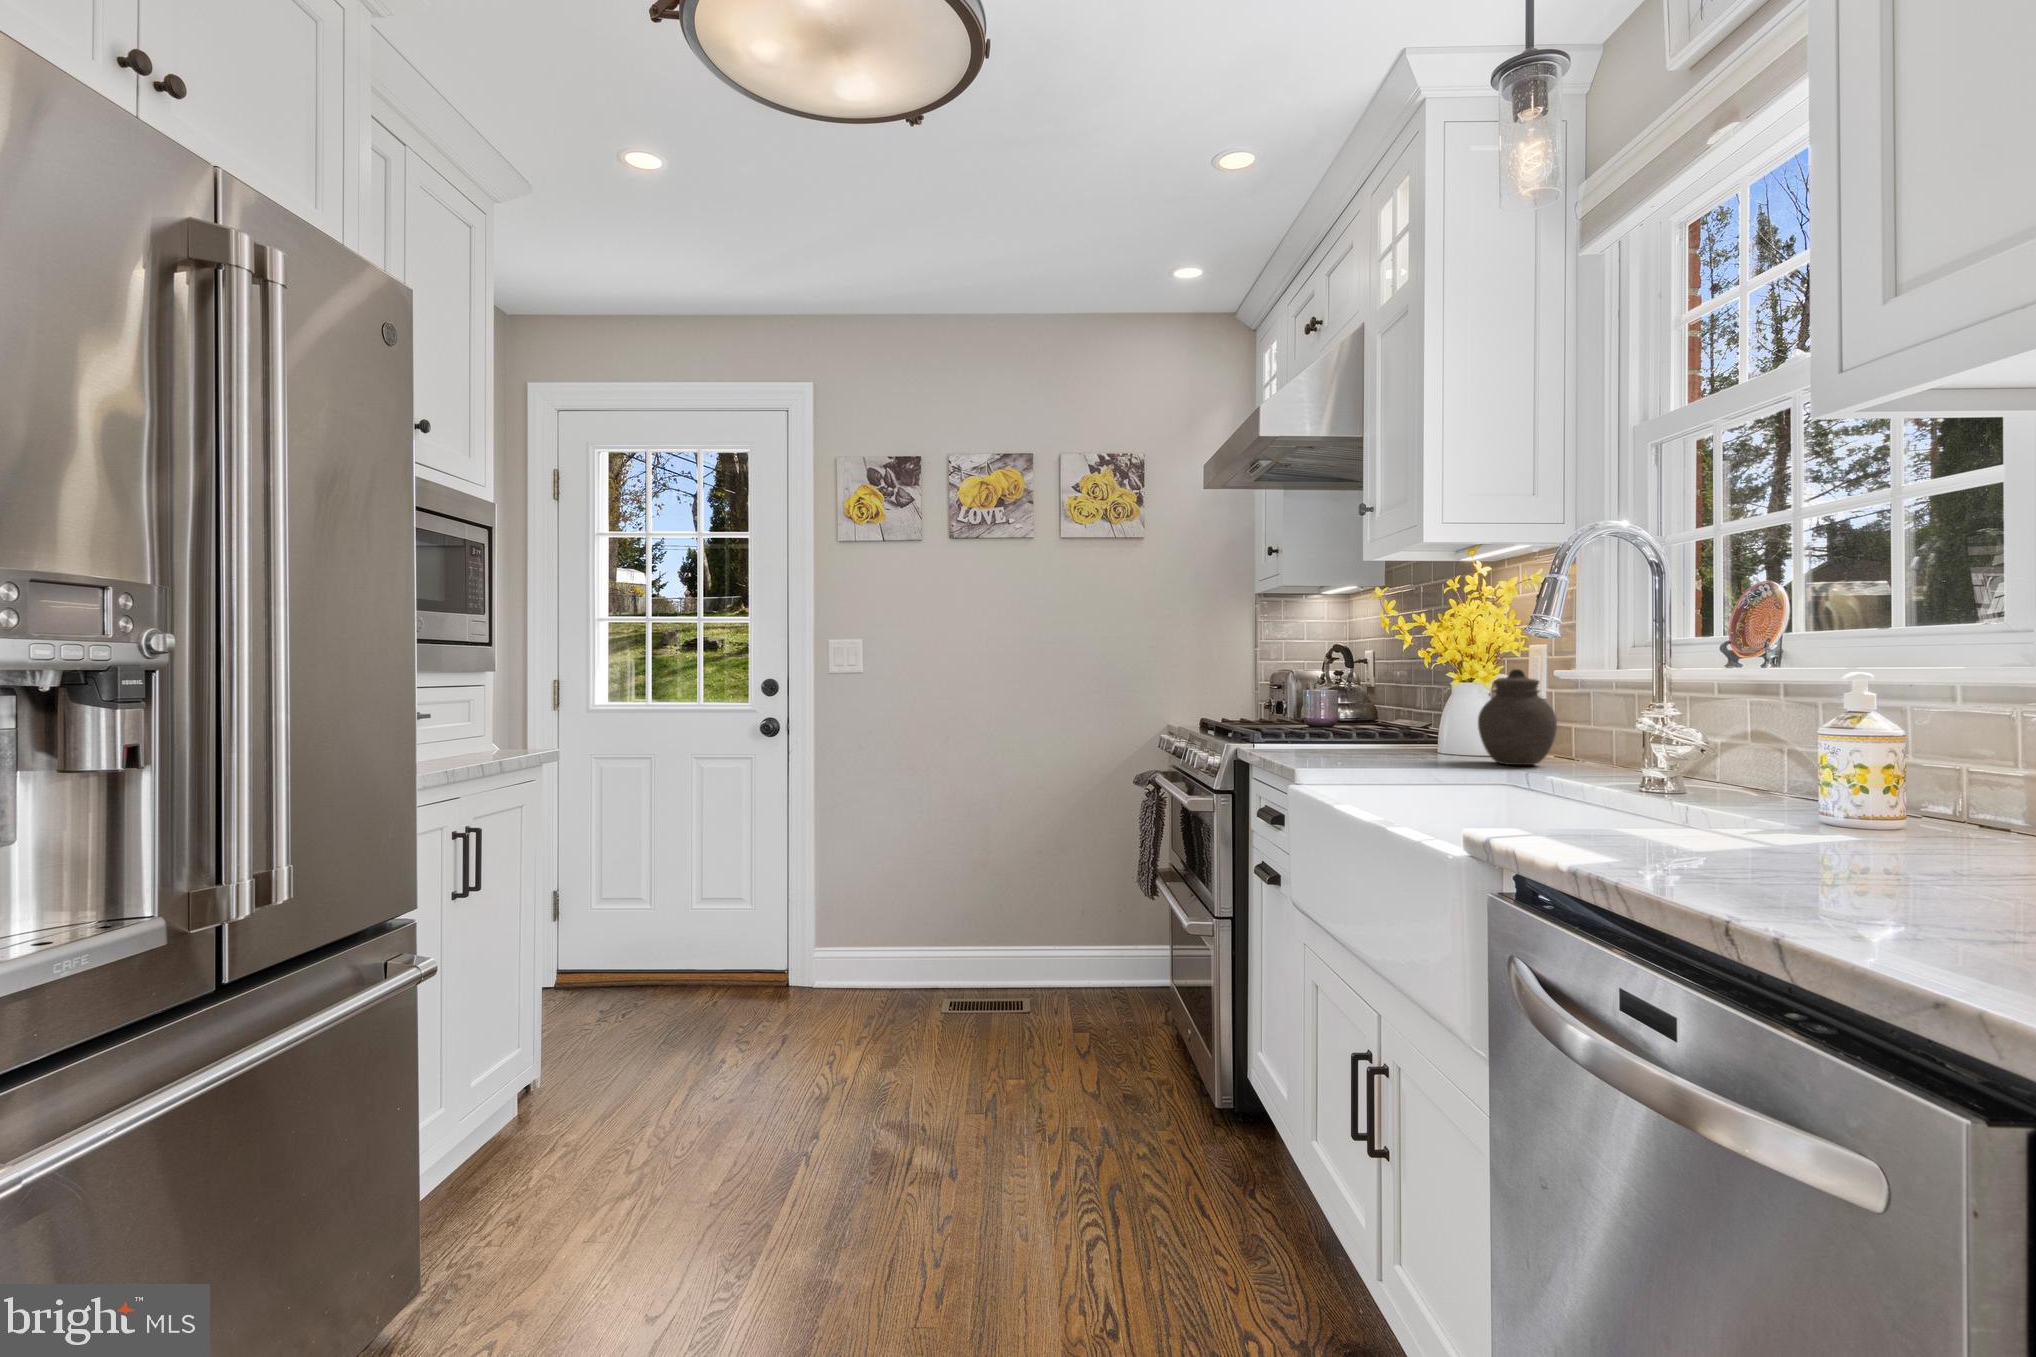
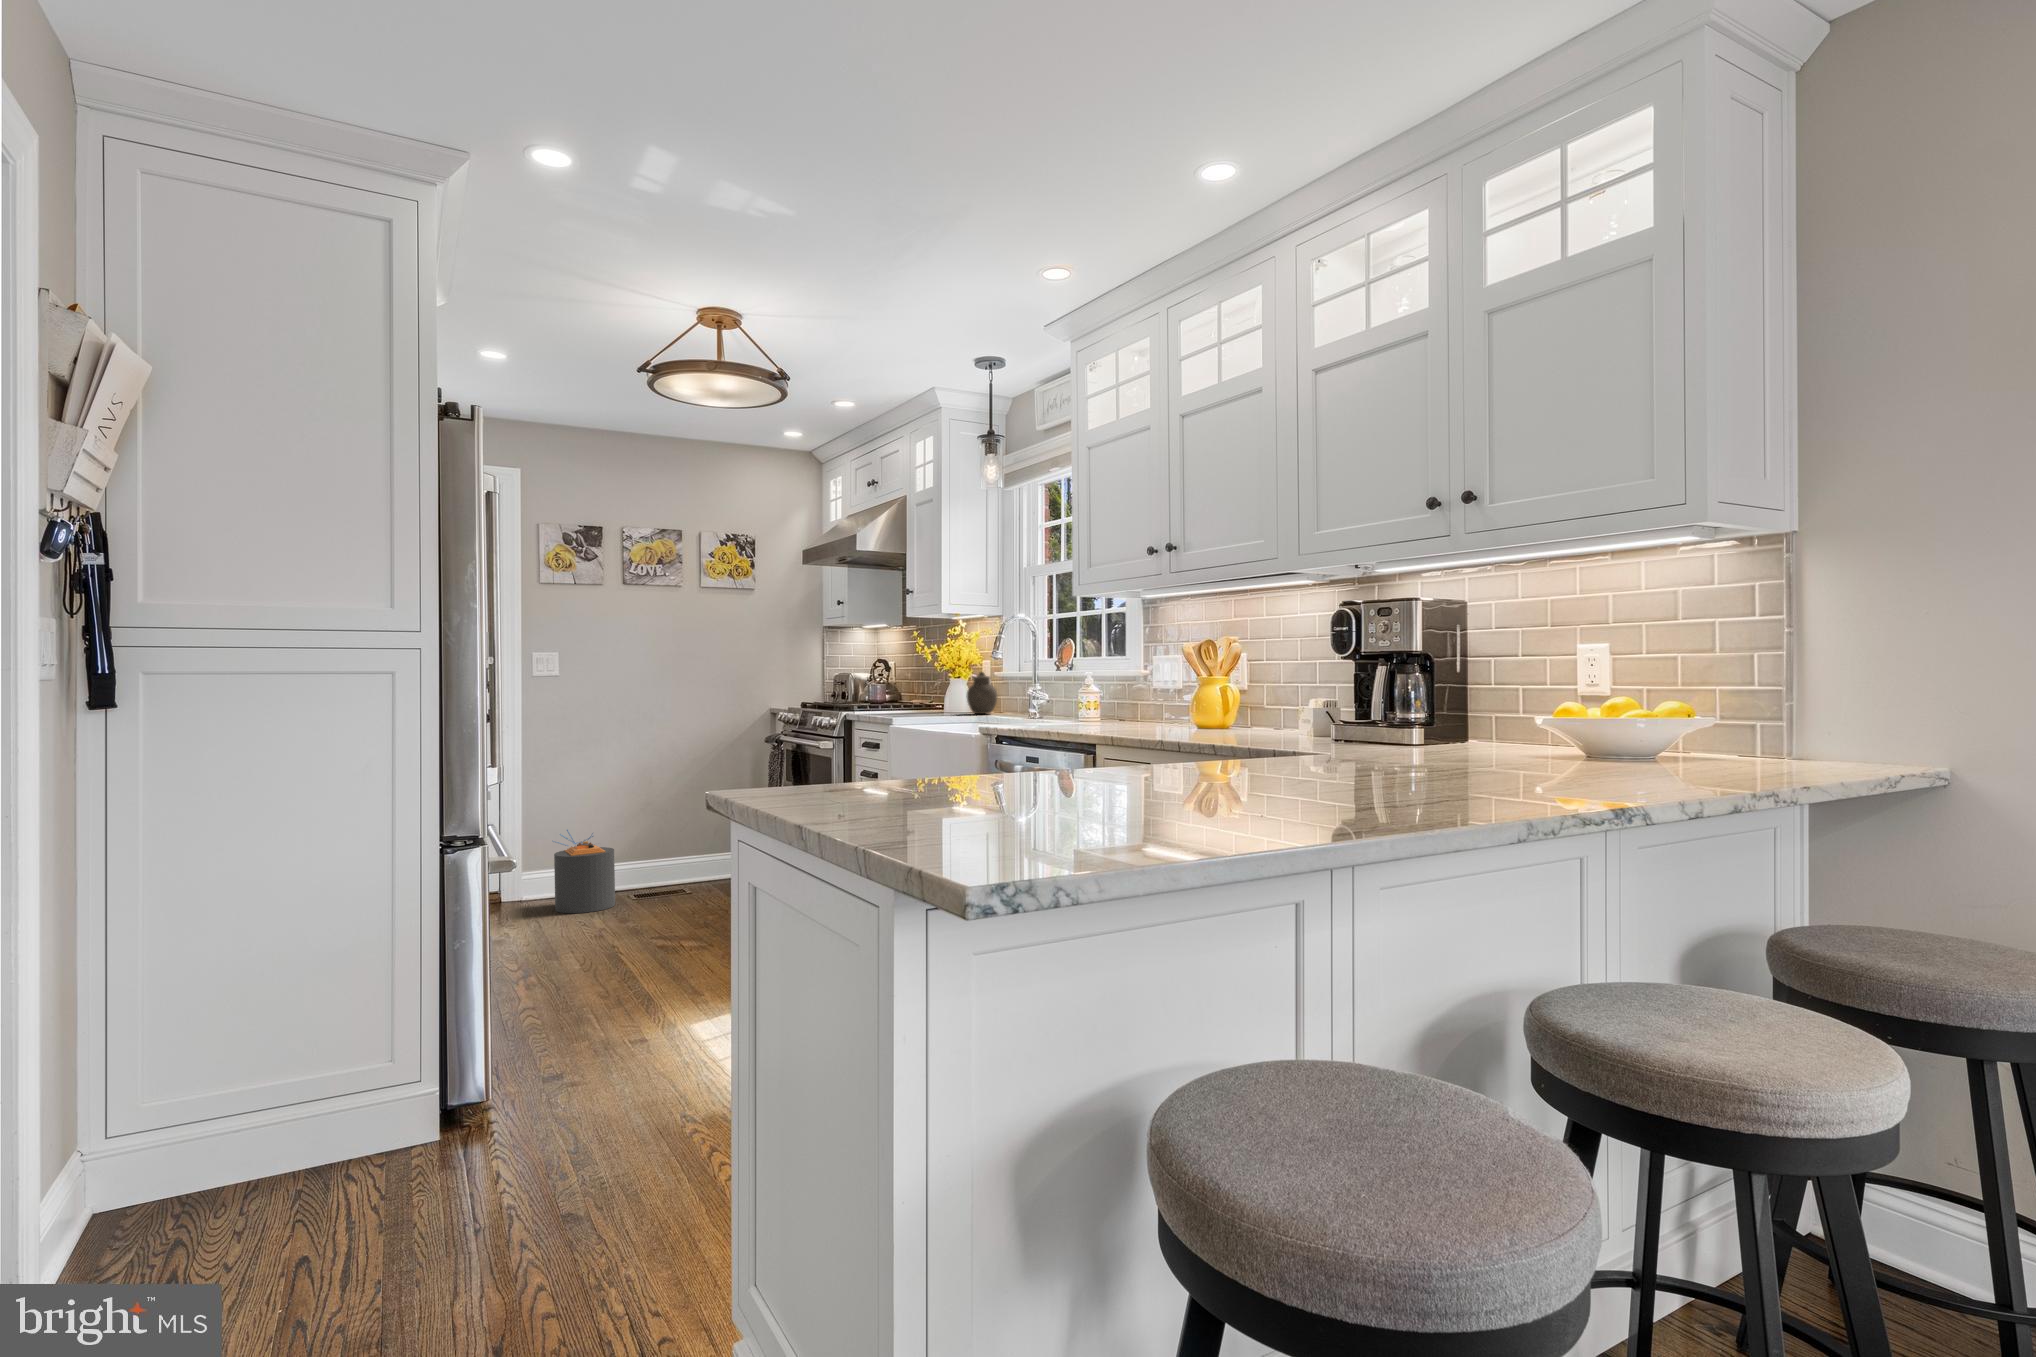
trash can: none [834,881,916,1014] -> present [553,830,615,913]

